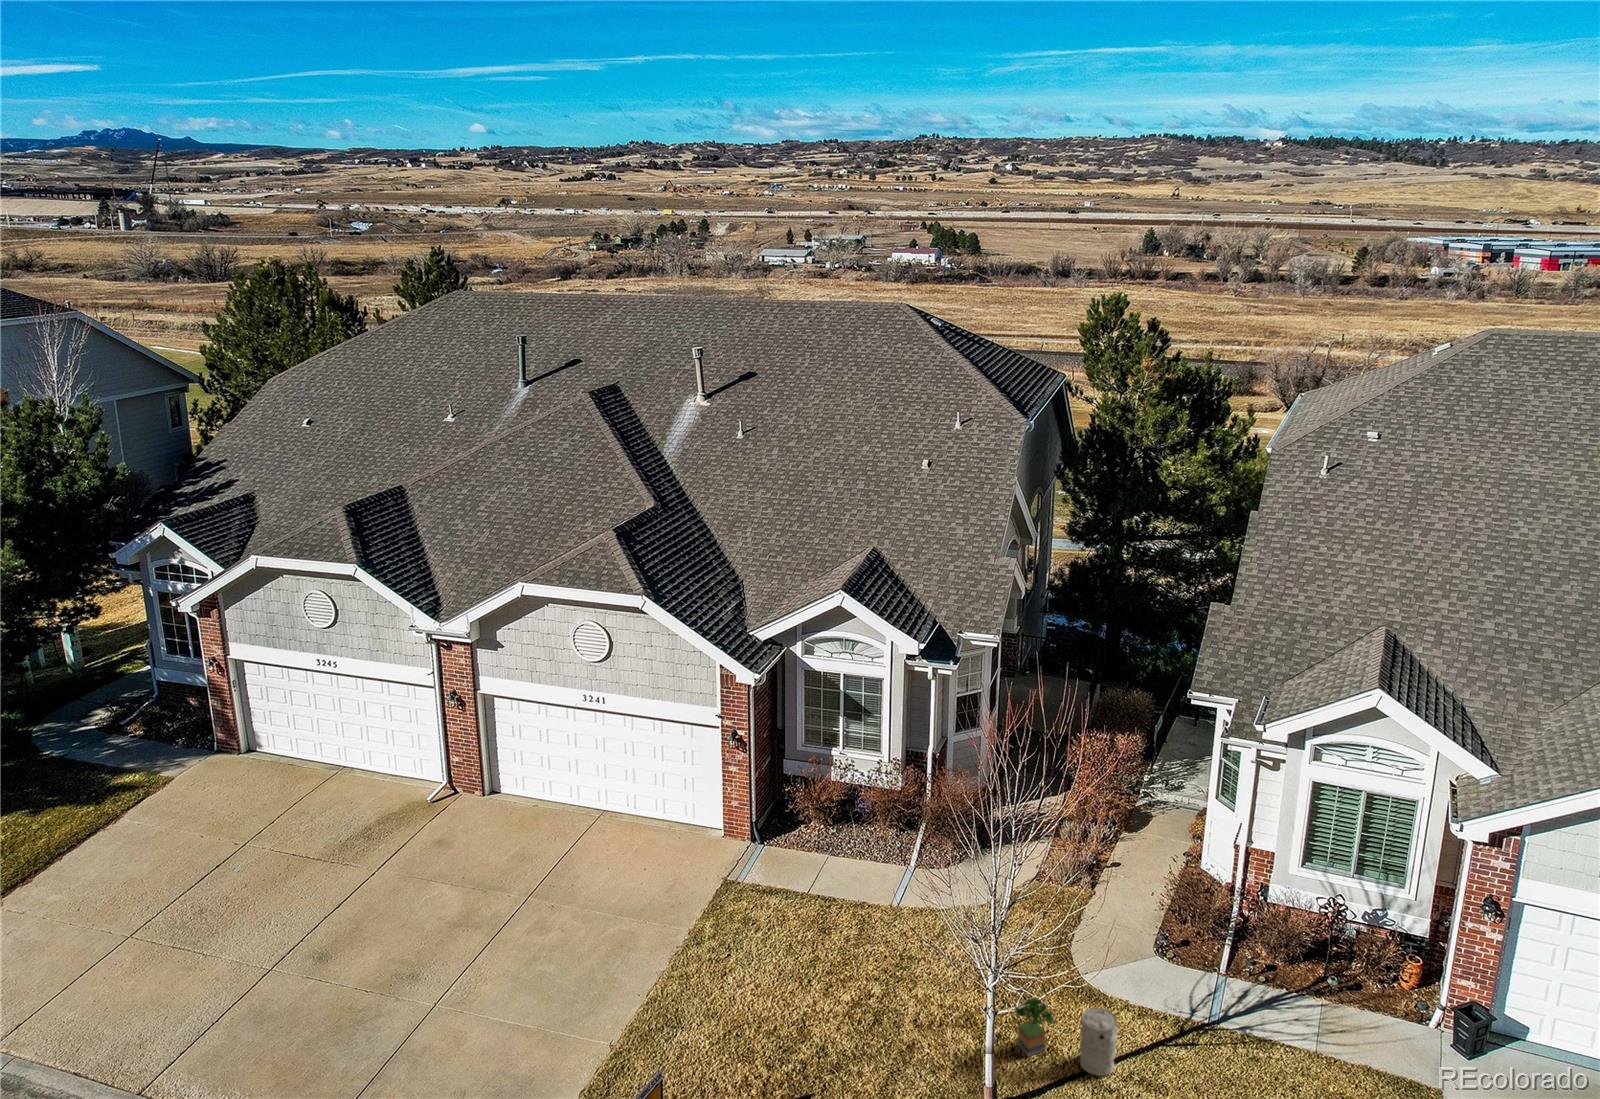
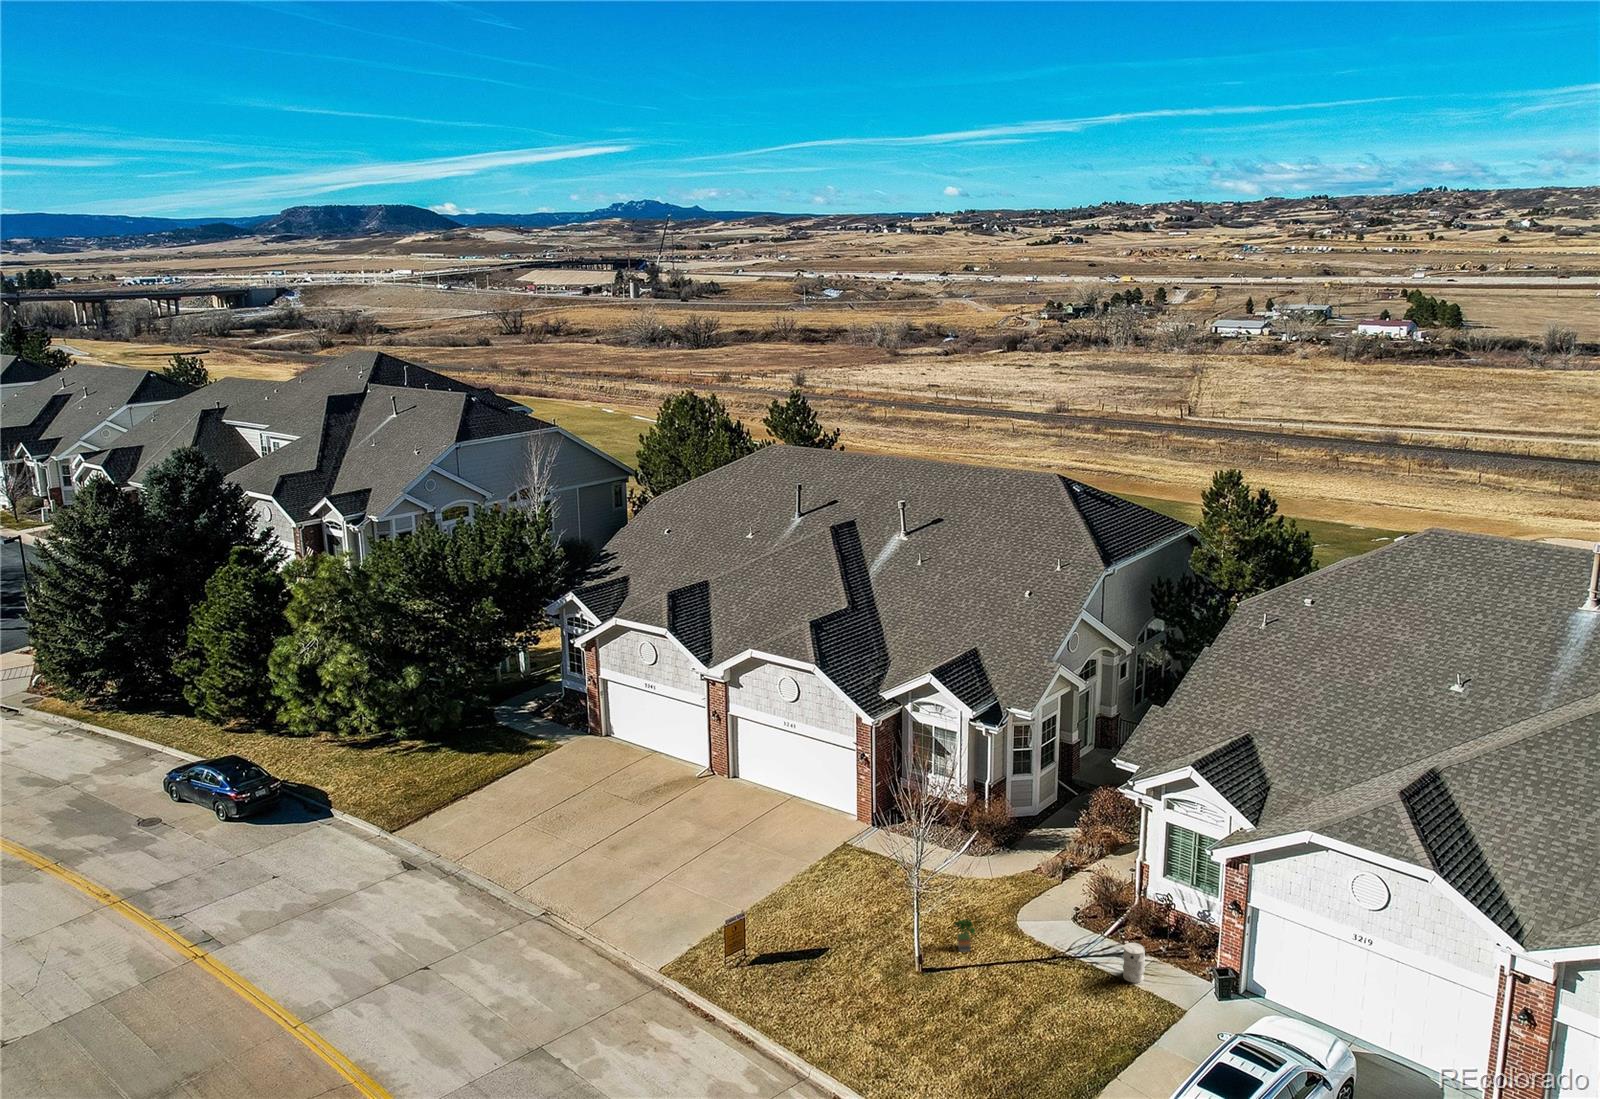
trash can: present [1079,1007,1117,1076] -> present [1123,942,1145,983]

